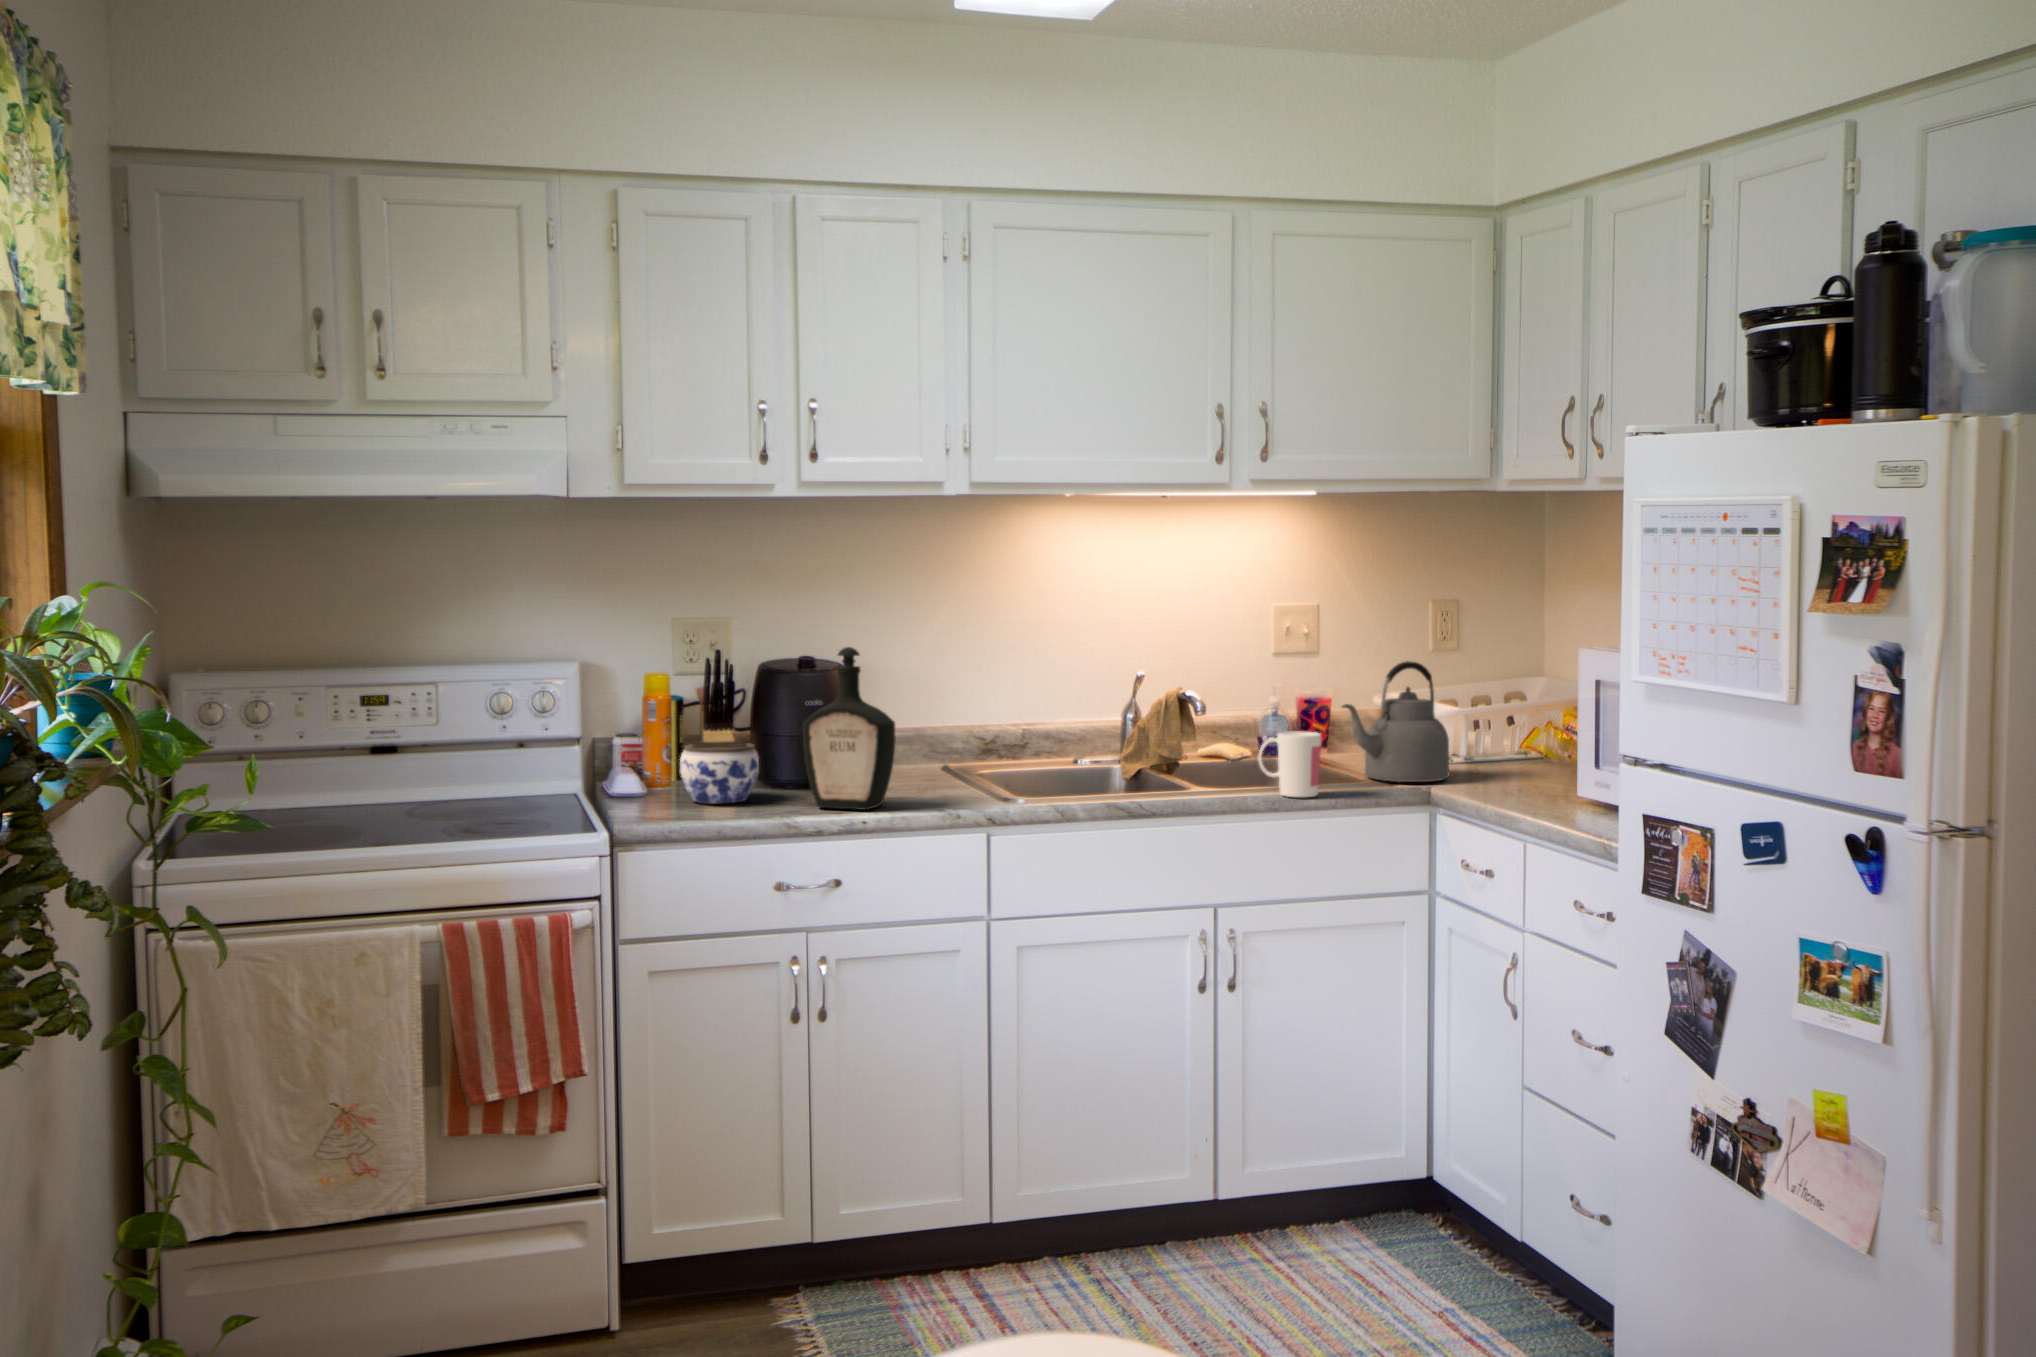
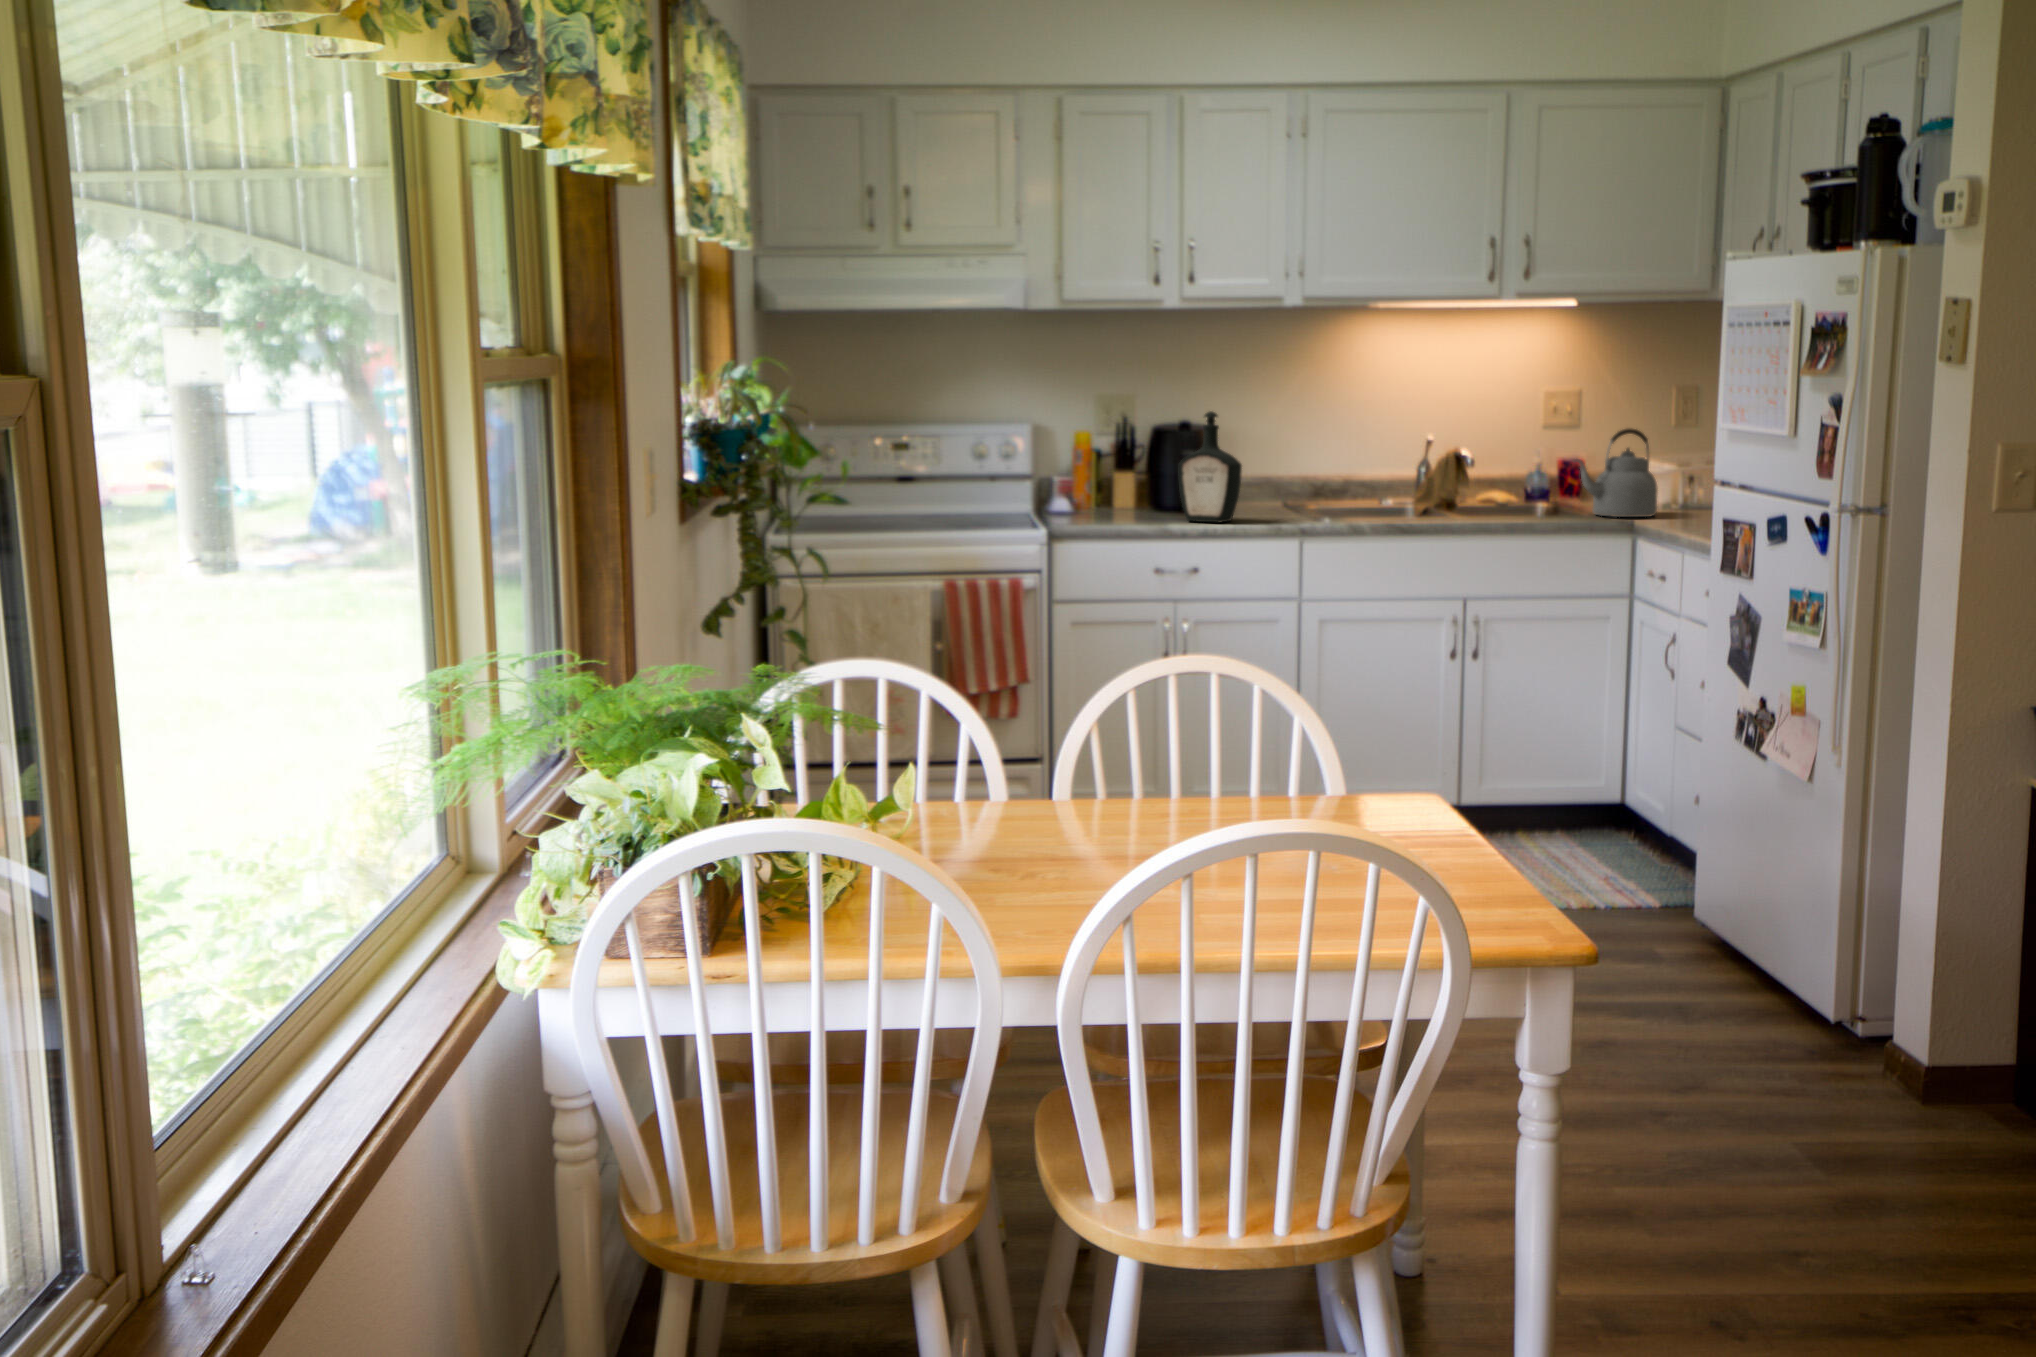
mug: present [1258,731,1321,797] -> none [1503,477,1550,523]
jar: present [680,741,759,804] -> none [1097,477,1149,518]

